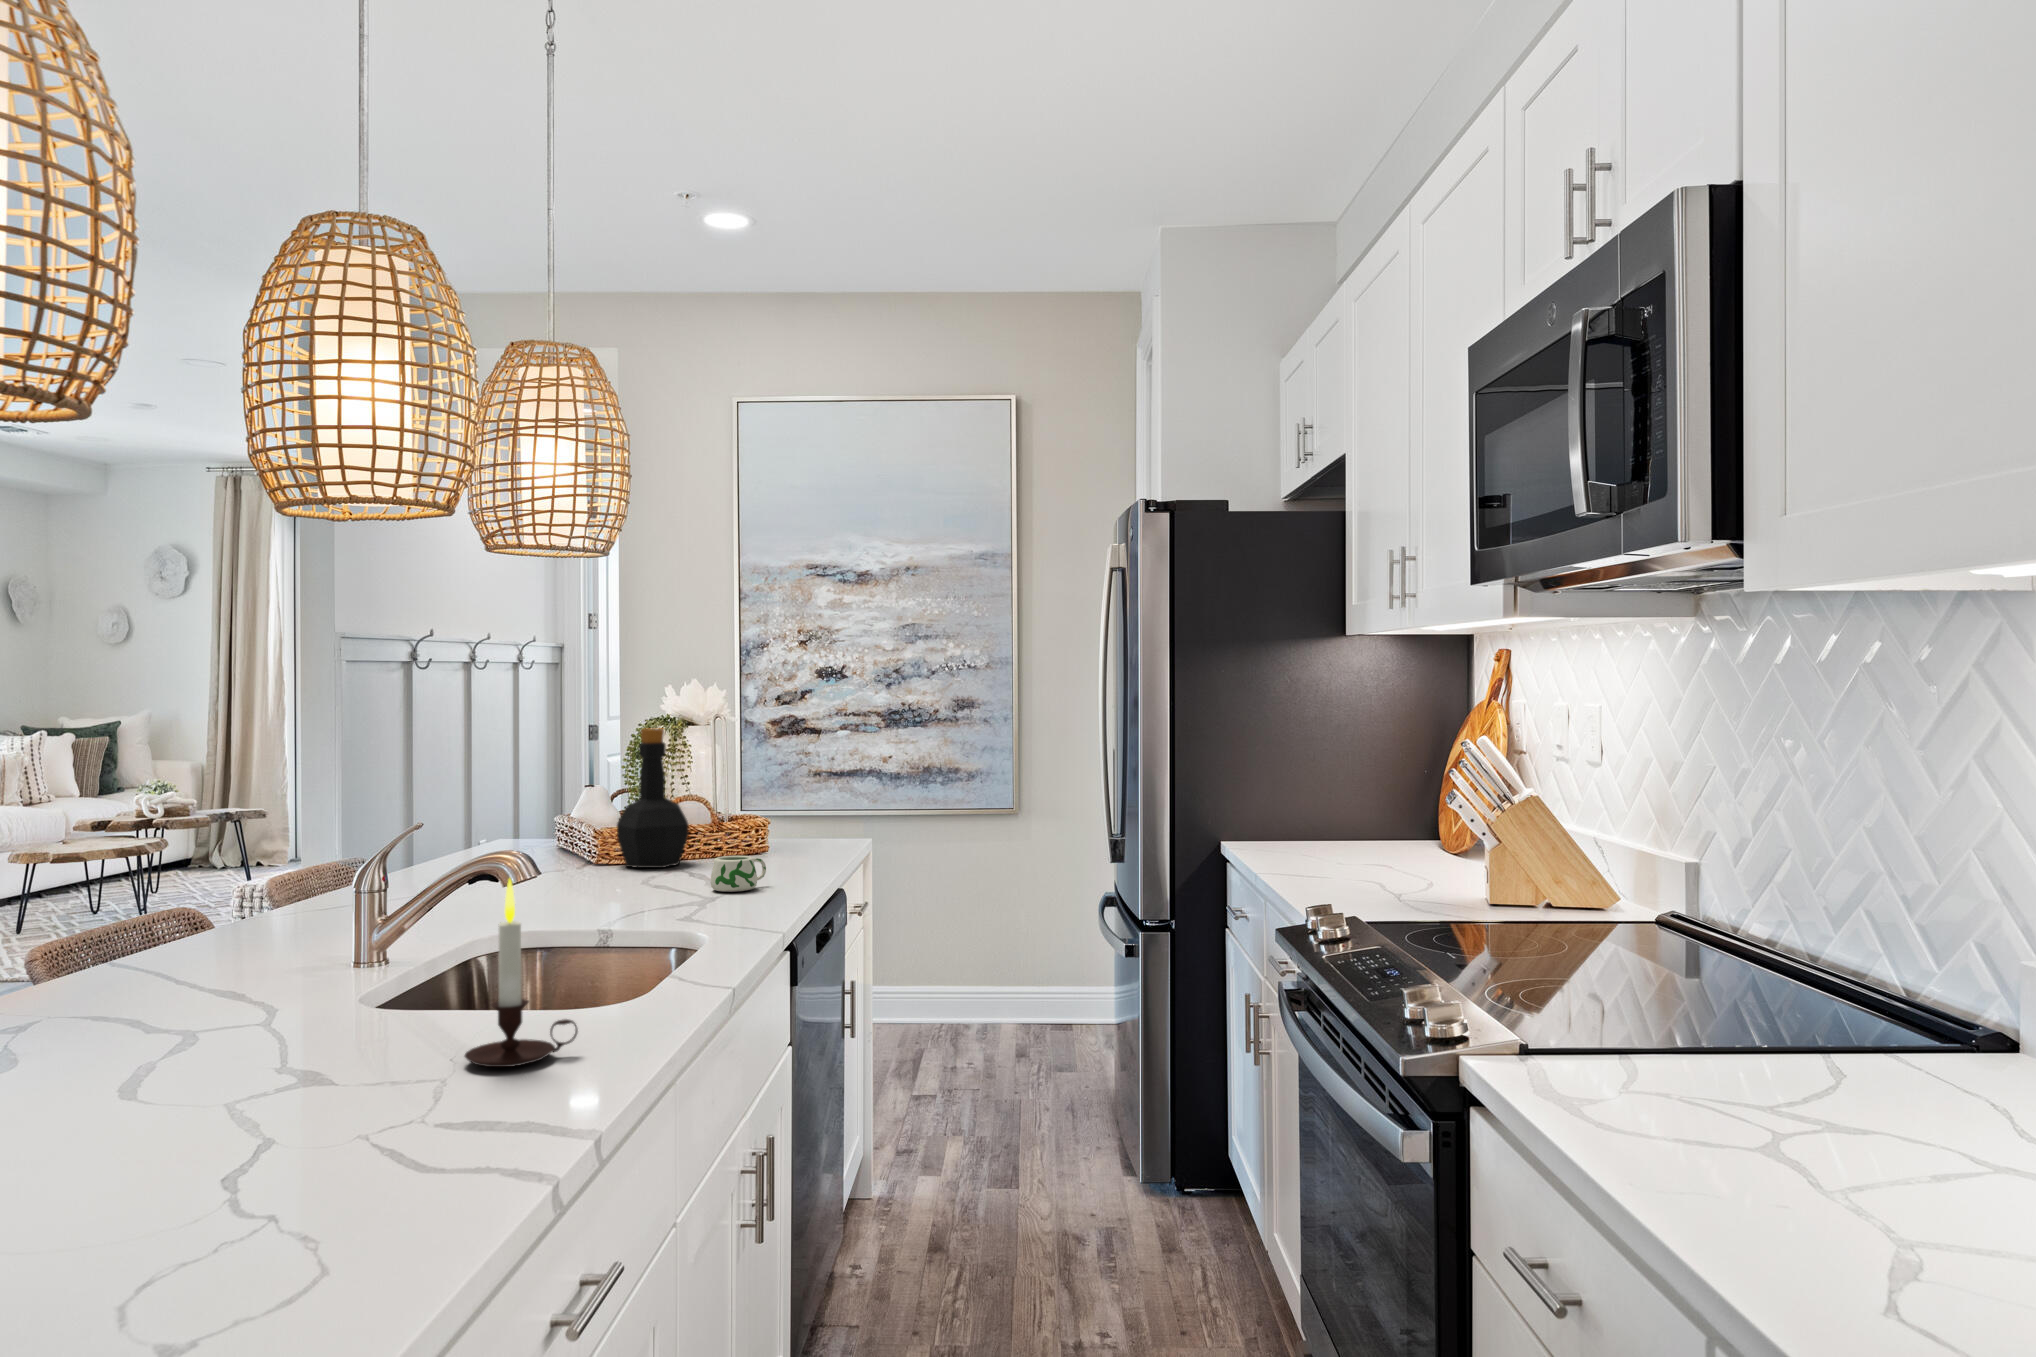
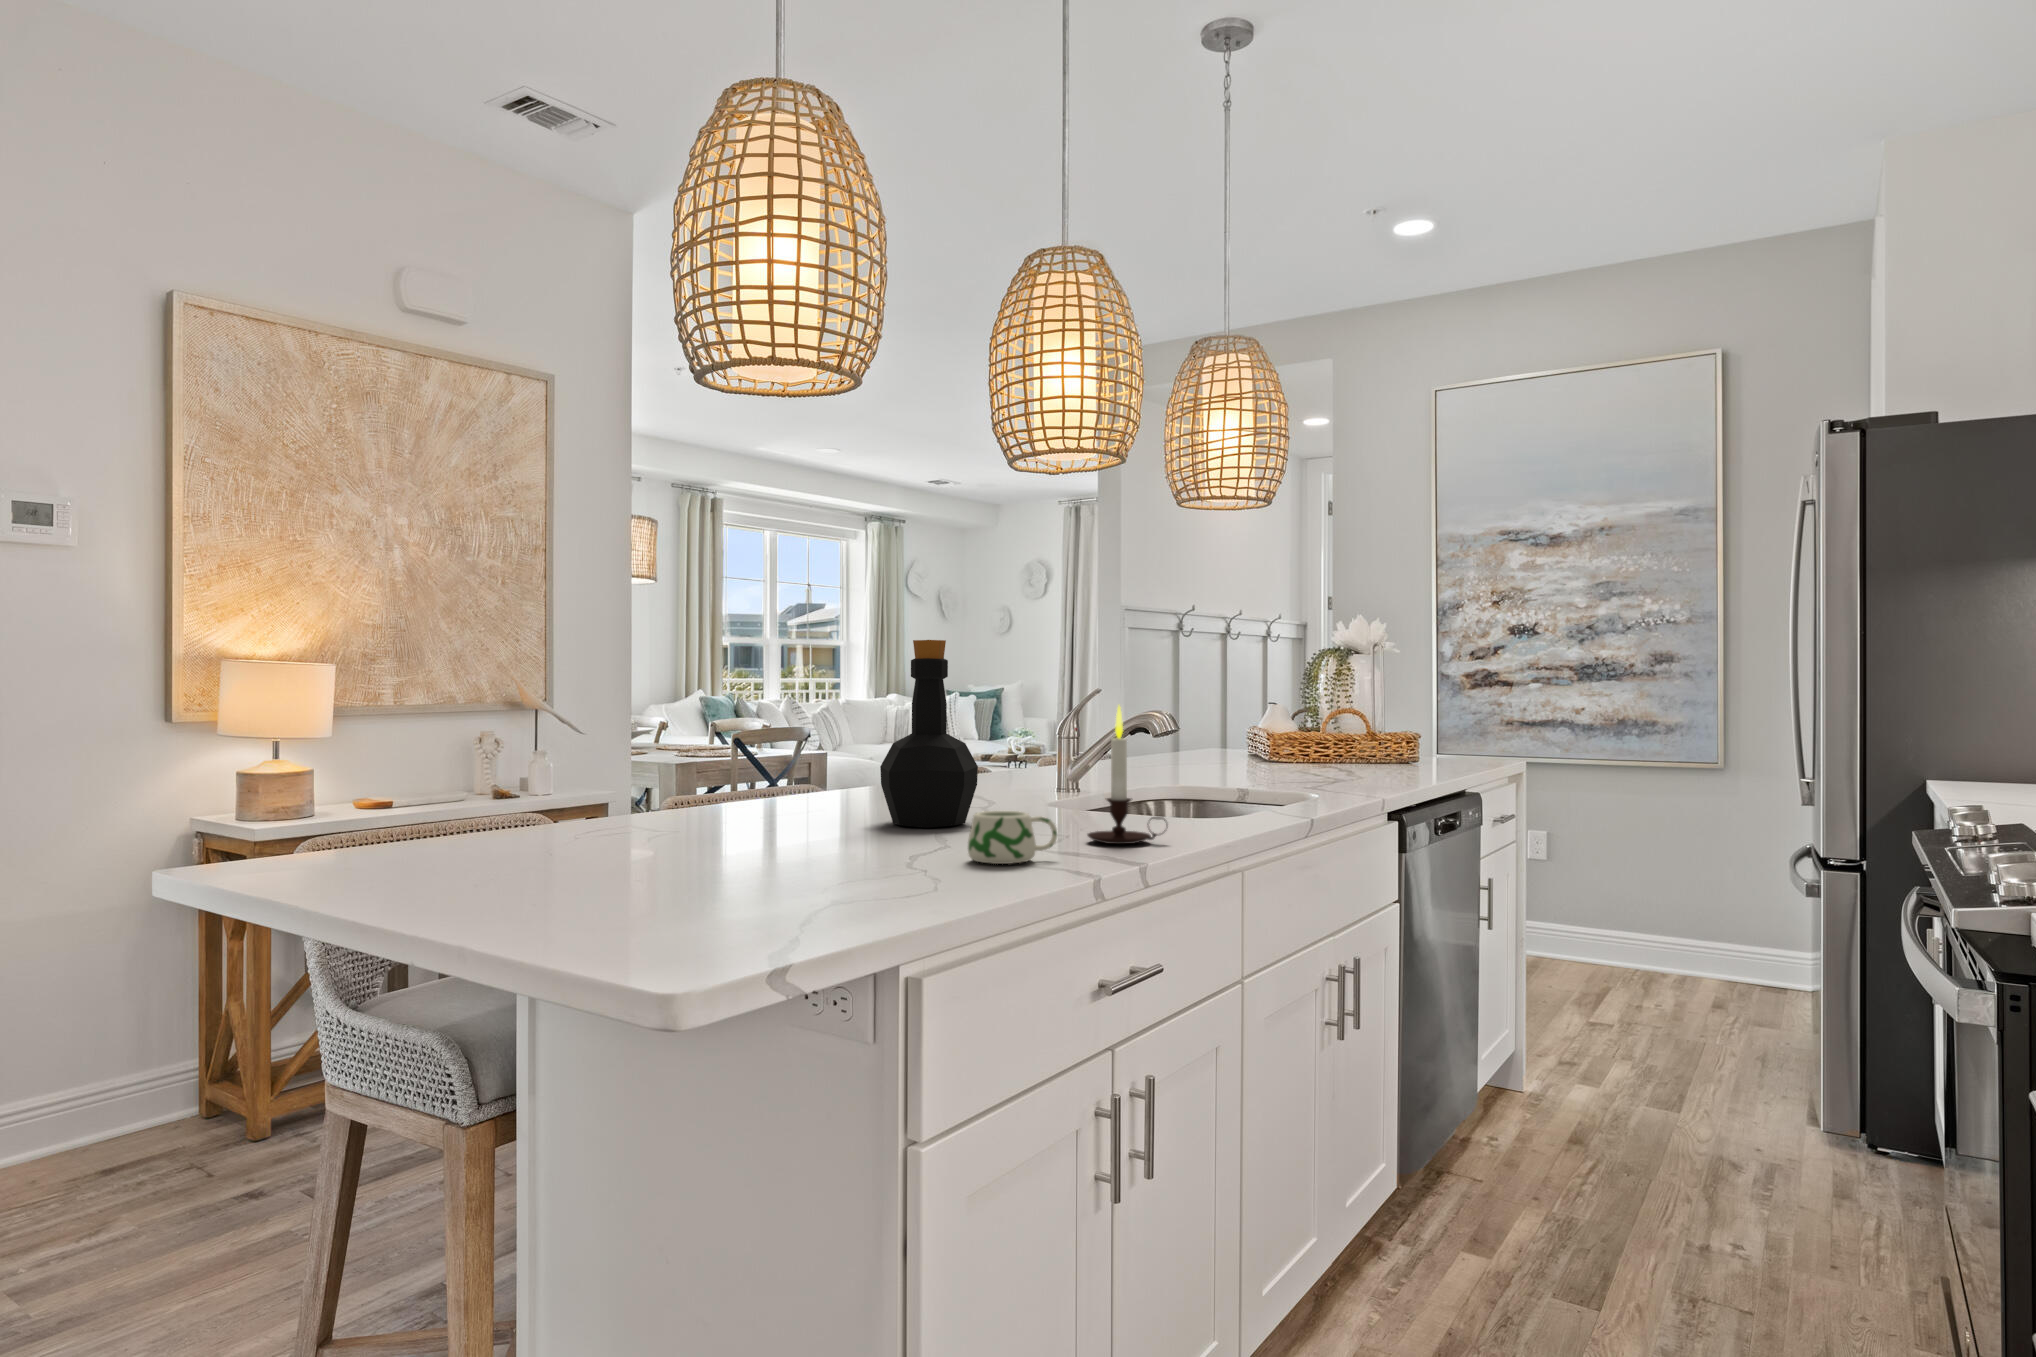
bottle: present [617,729,689,868] -> present [880,640,978,828]
mug: present [711,856,766,892] -> present [968,811,1057,864]

